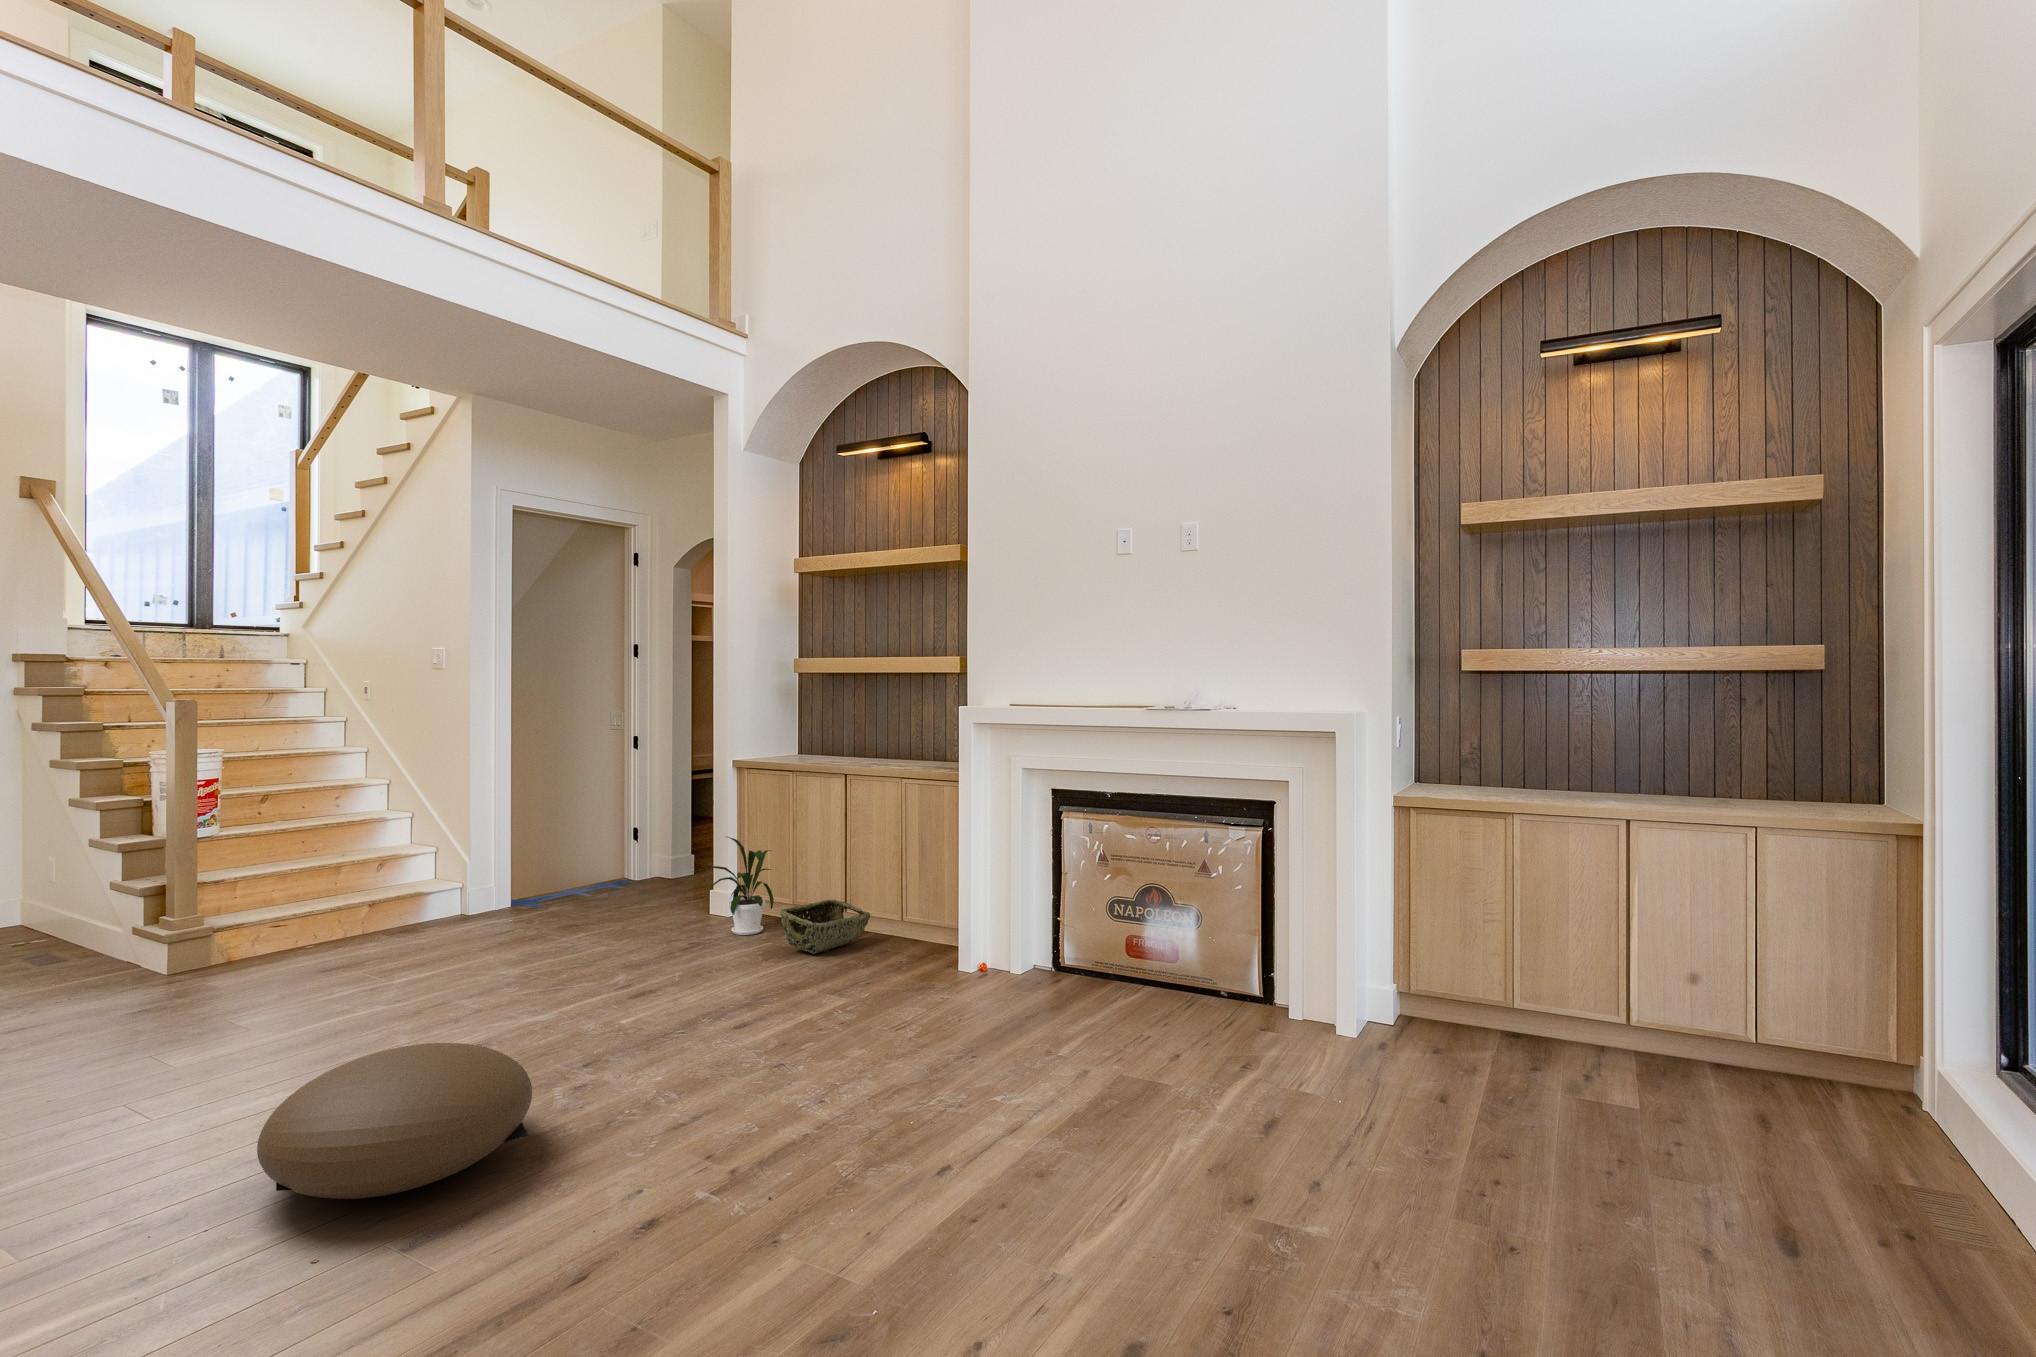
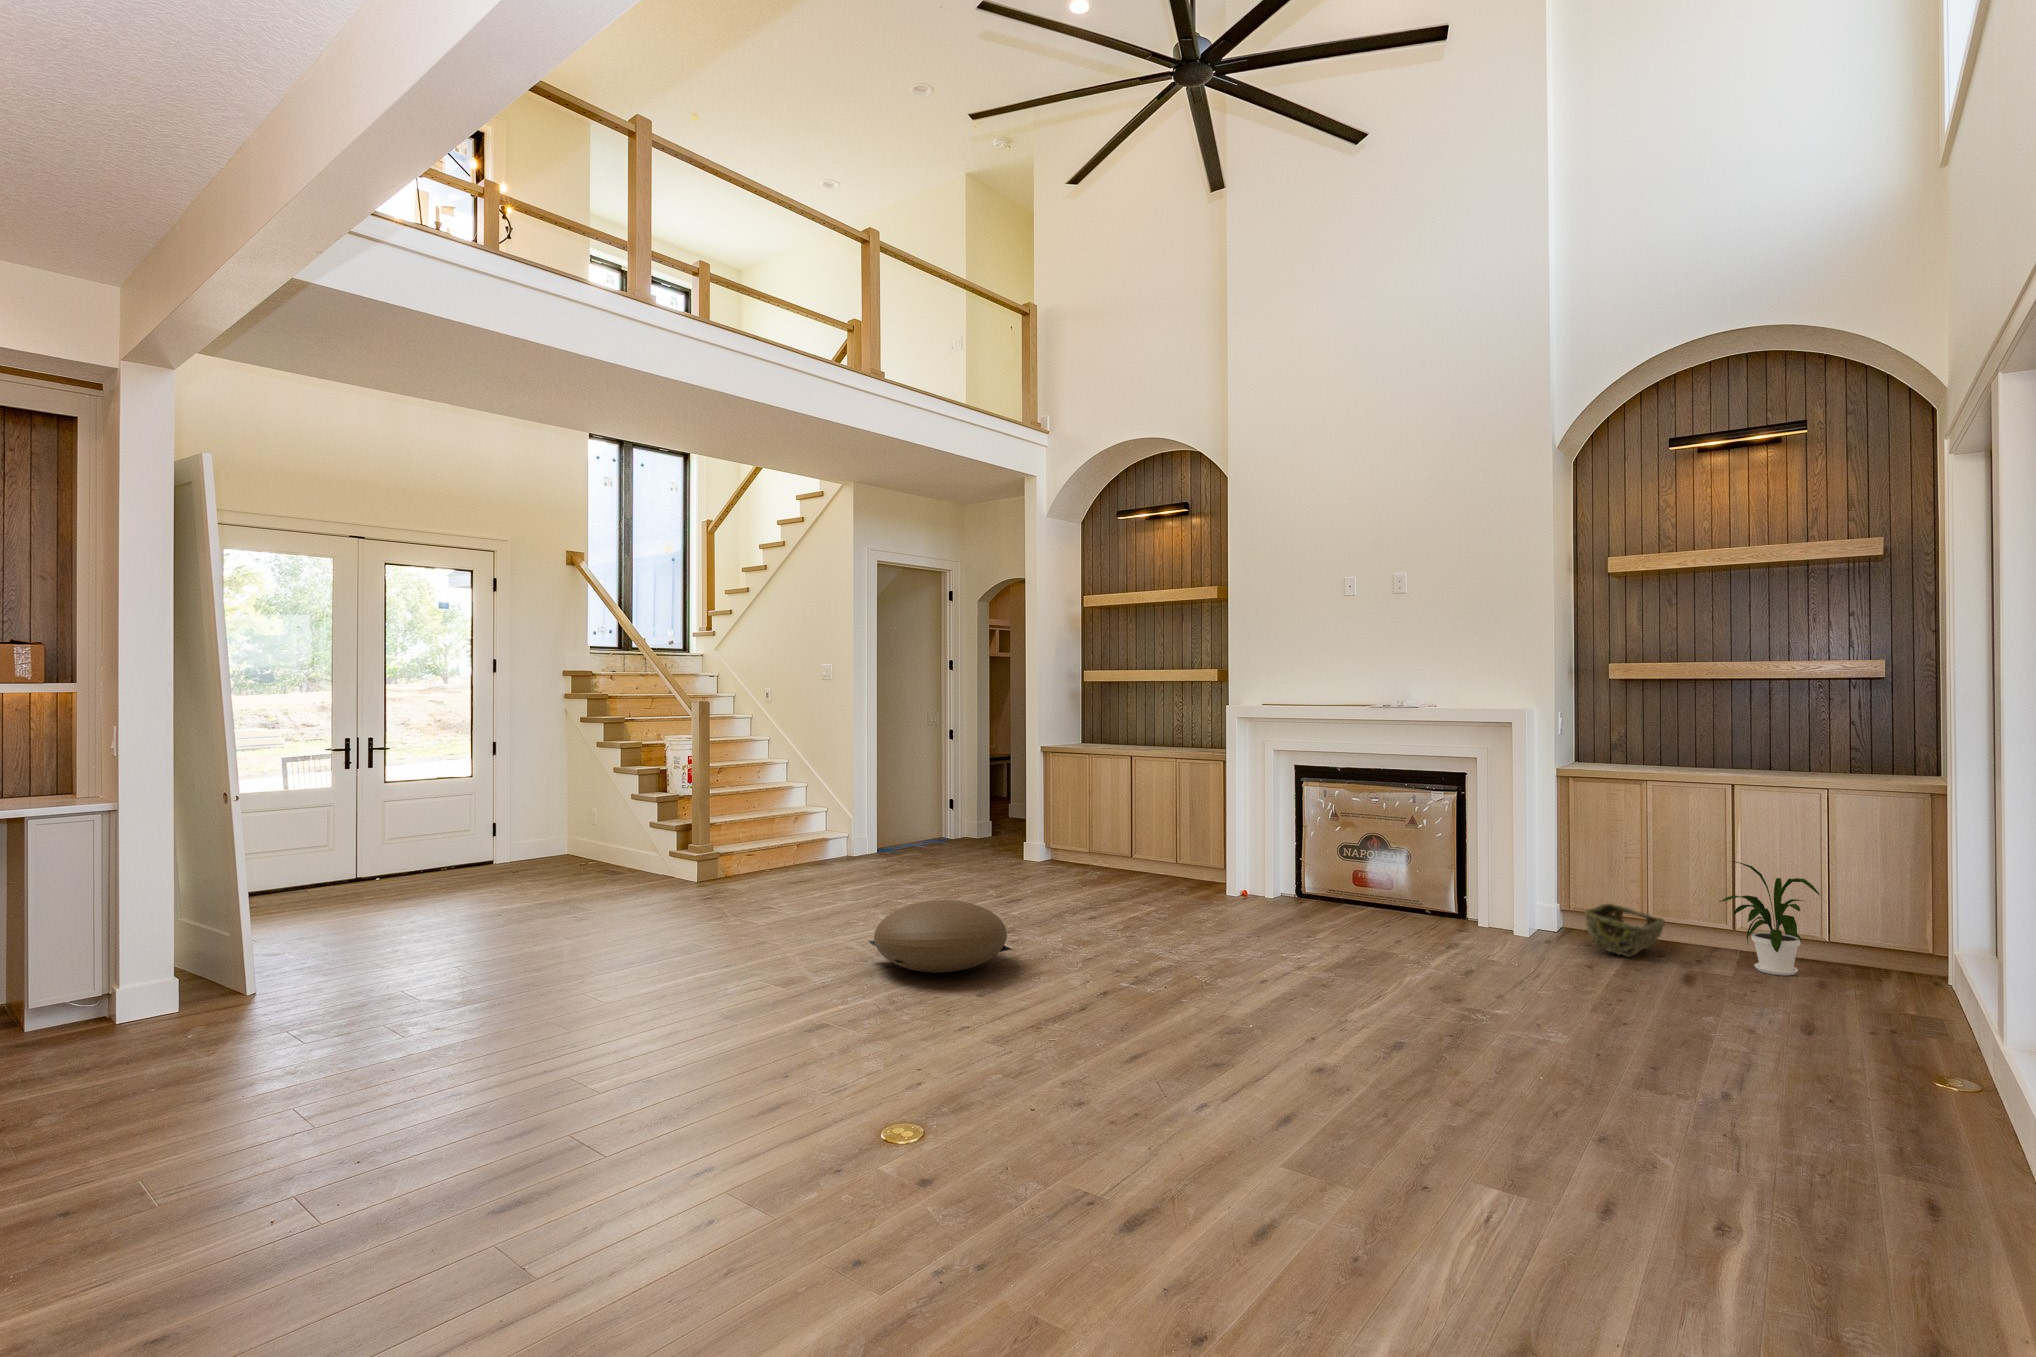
house plant: present [701,837,774,935] -> present [1719,861,1820,976]
woven basket: present [780,900,870,954] -> present [1584,904,1665,957]

